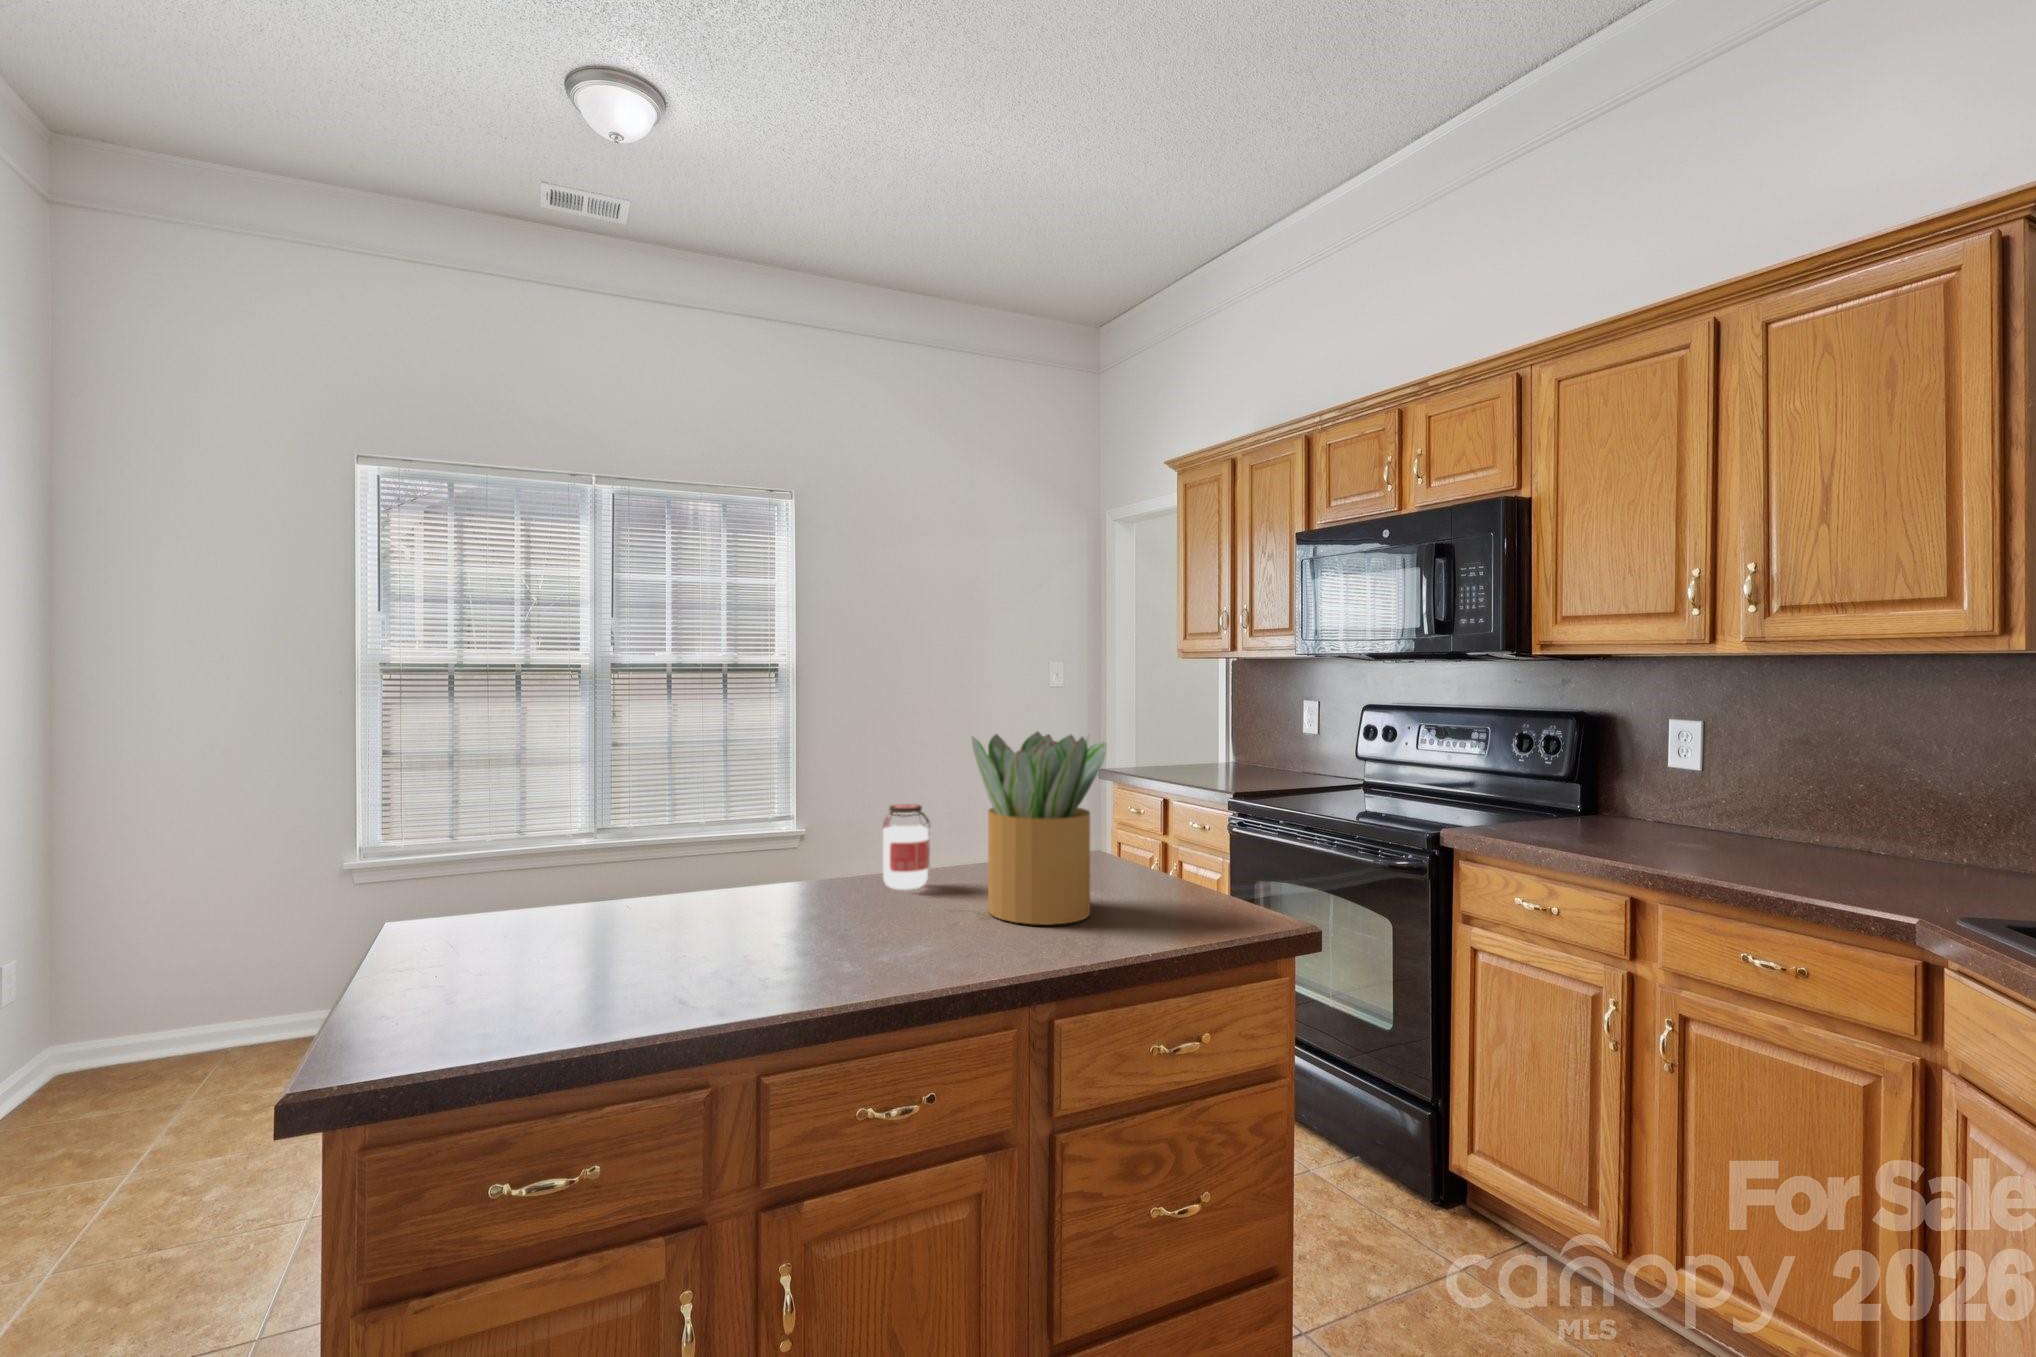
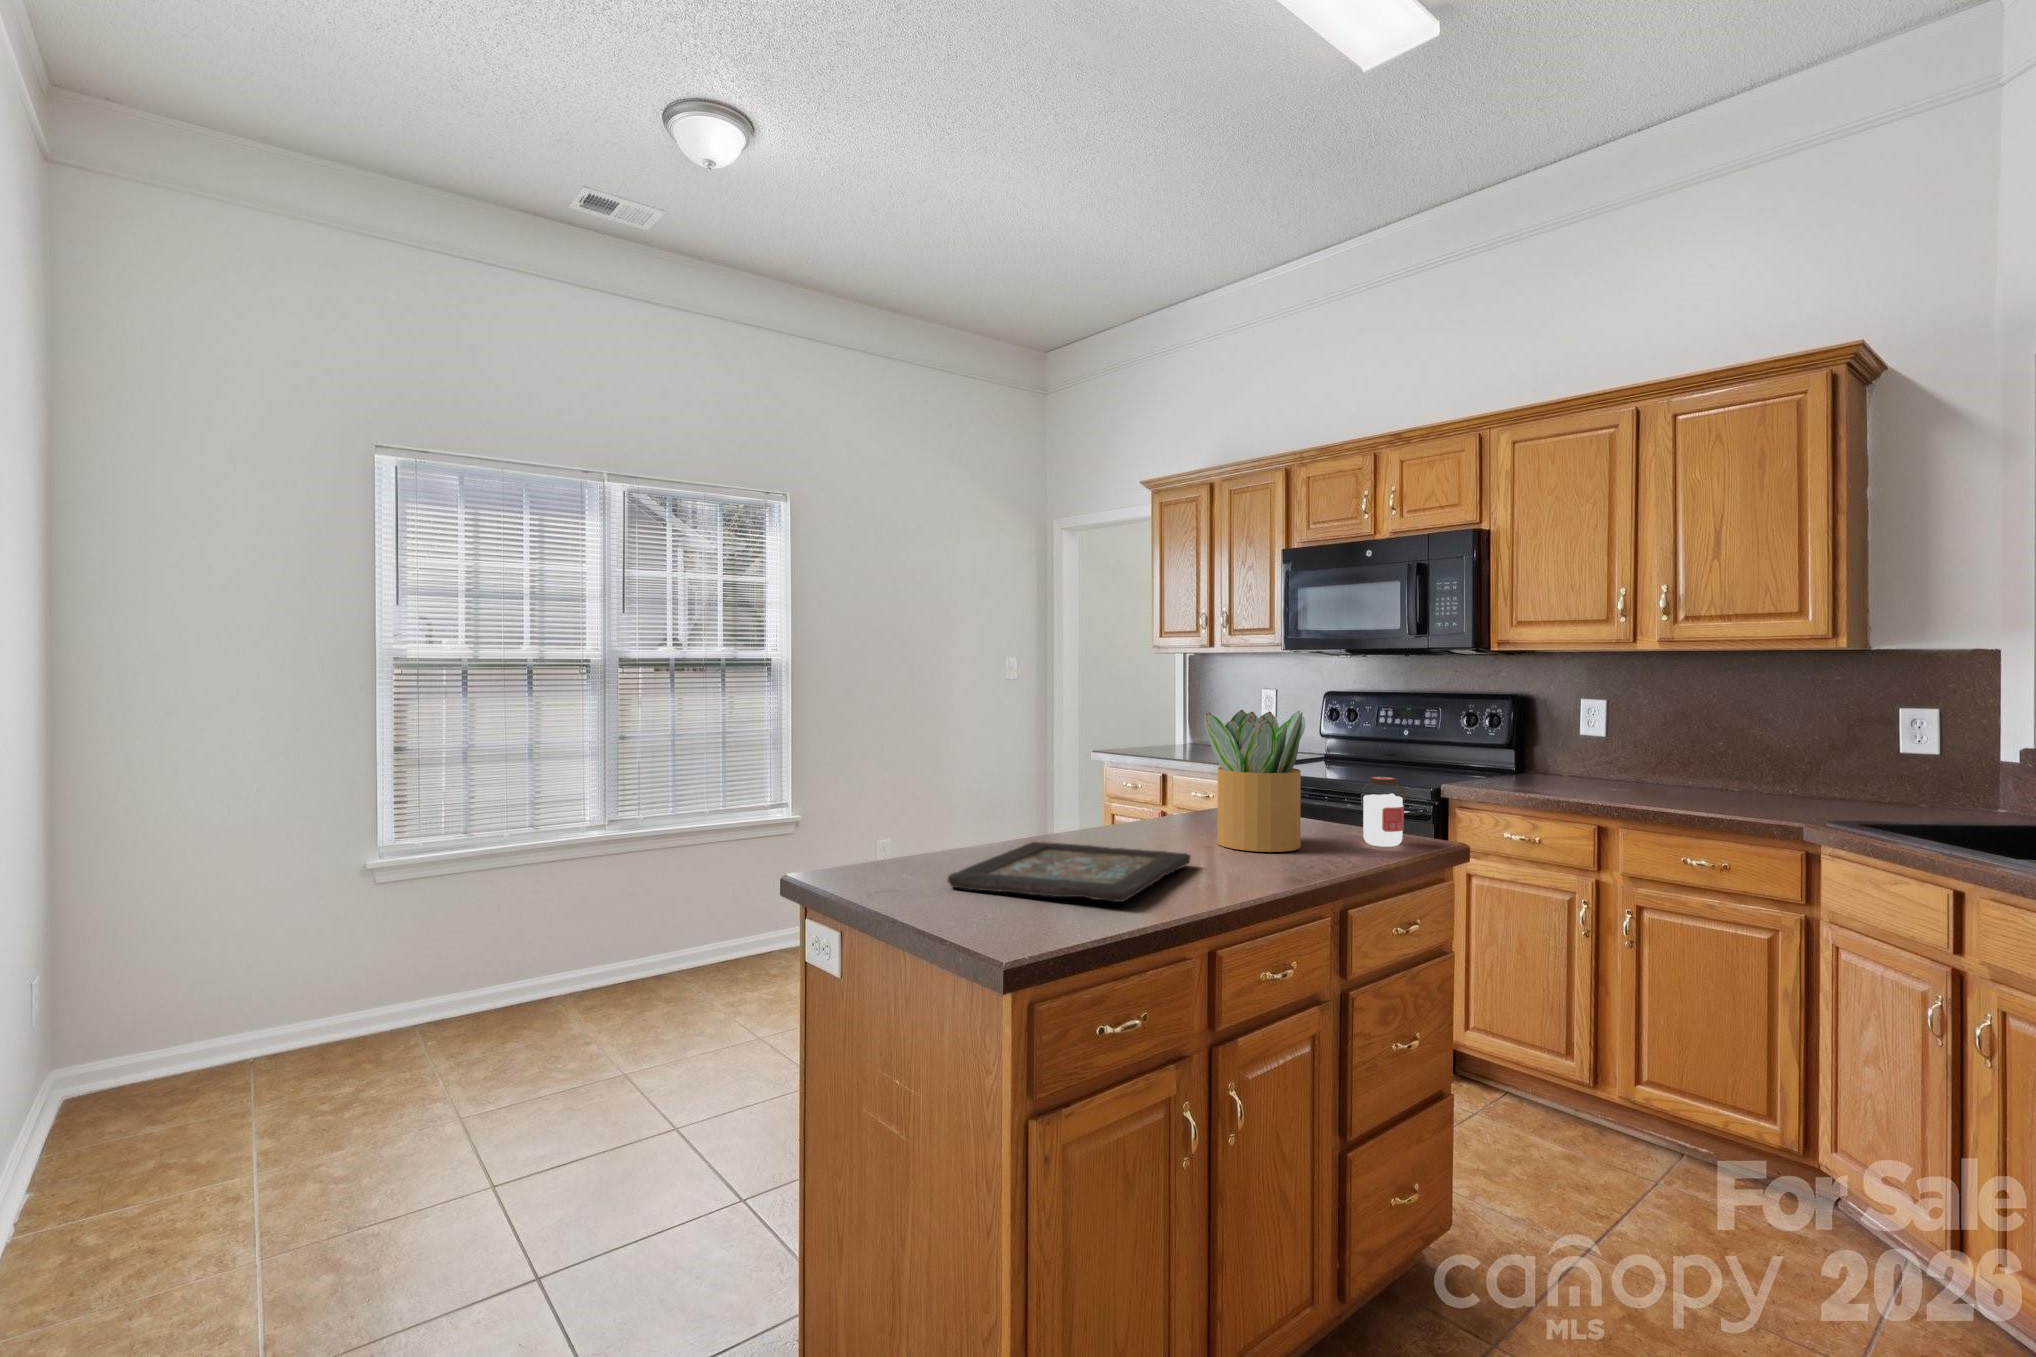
jar: present [883,804,930,890] -> present [1363,777,1405,847]
decorative tray: none [516,894,884,1001] -> present [948,842,1191,902]

